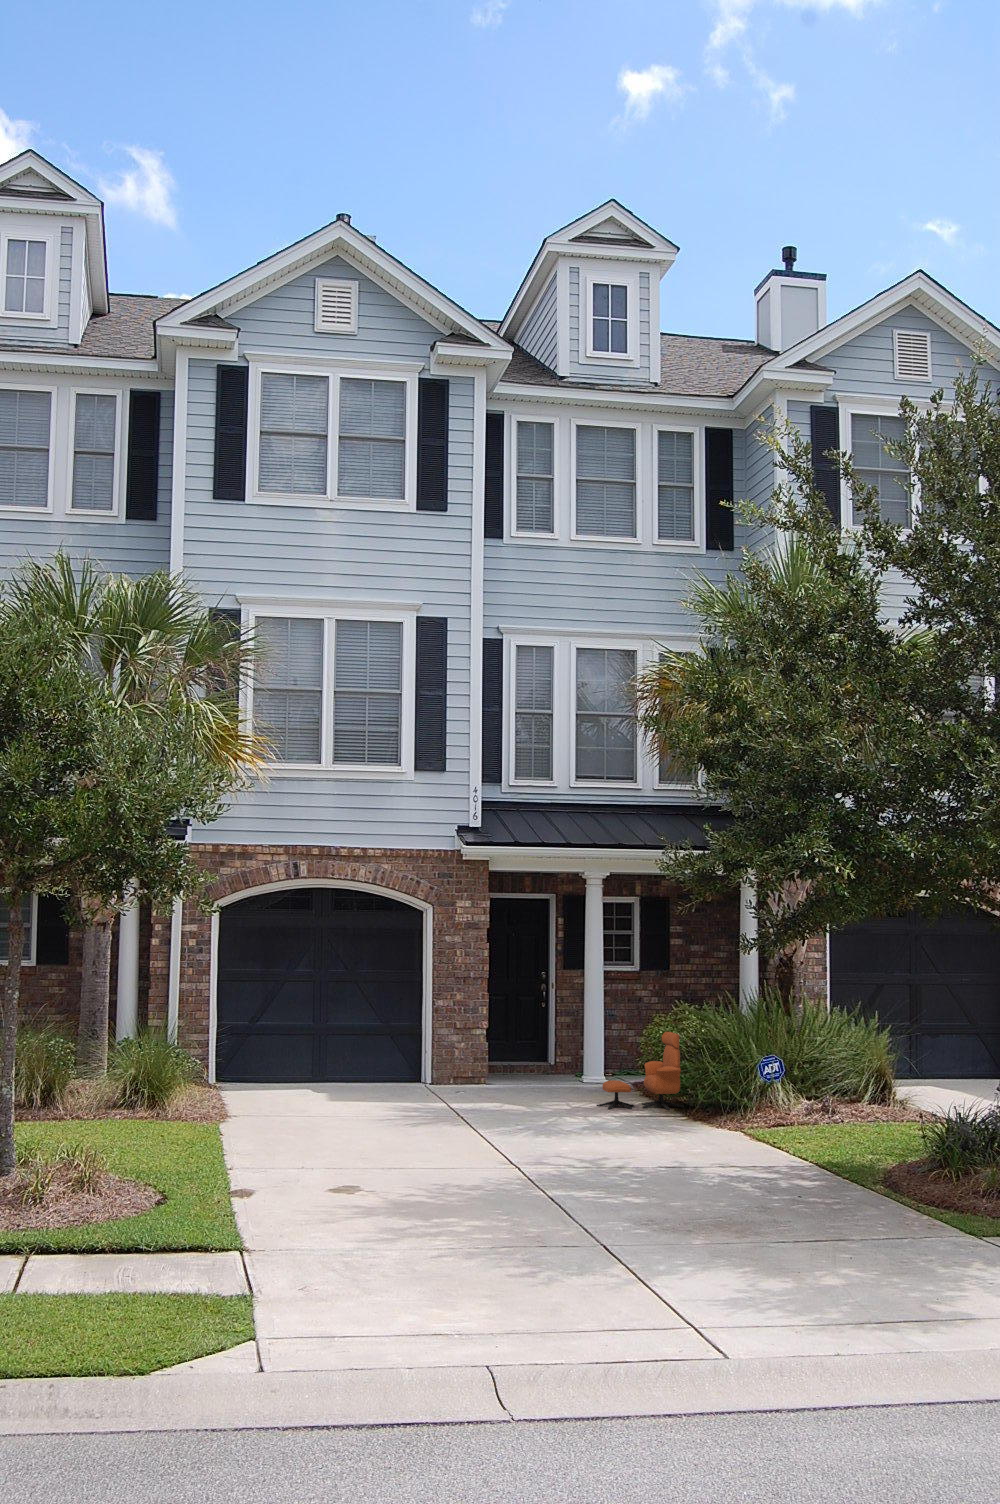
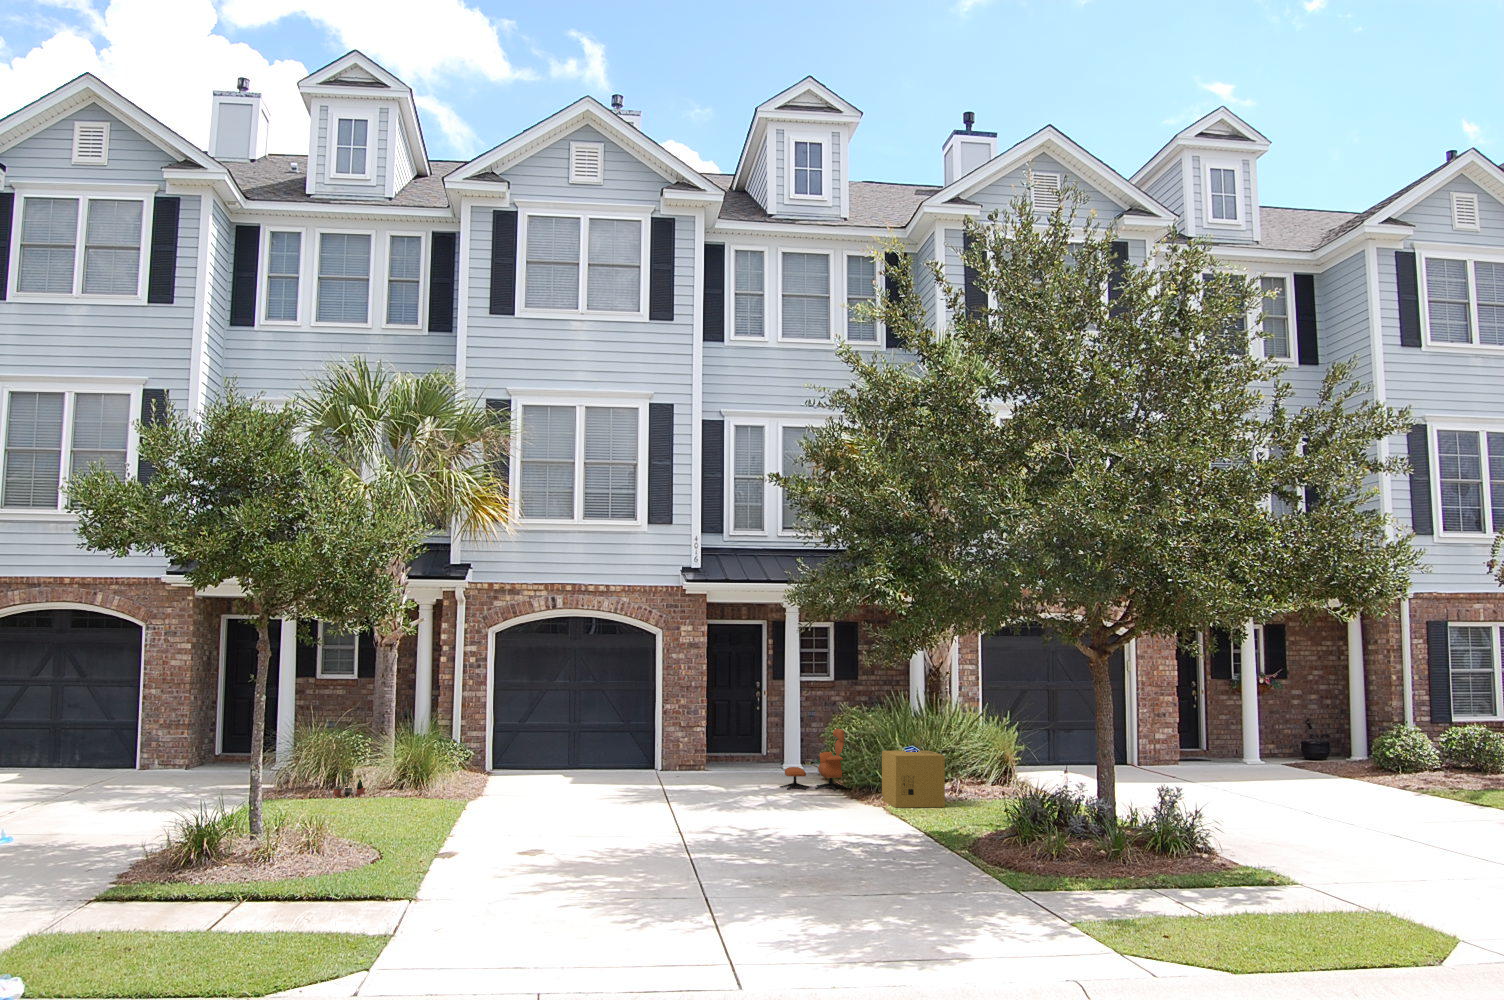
cardboard box: none [734,1059,817,1131] -> present [882,751,945,808]
potted plant: none [38,1084,79,1120] -> present [333,769,365,796]

